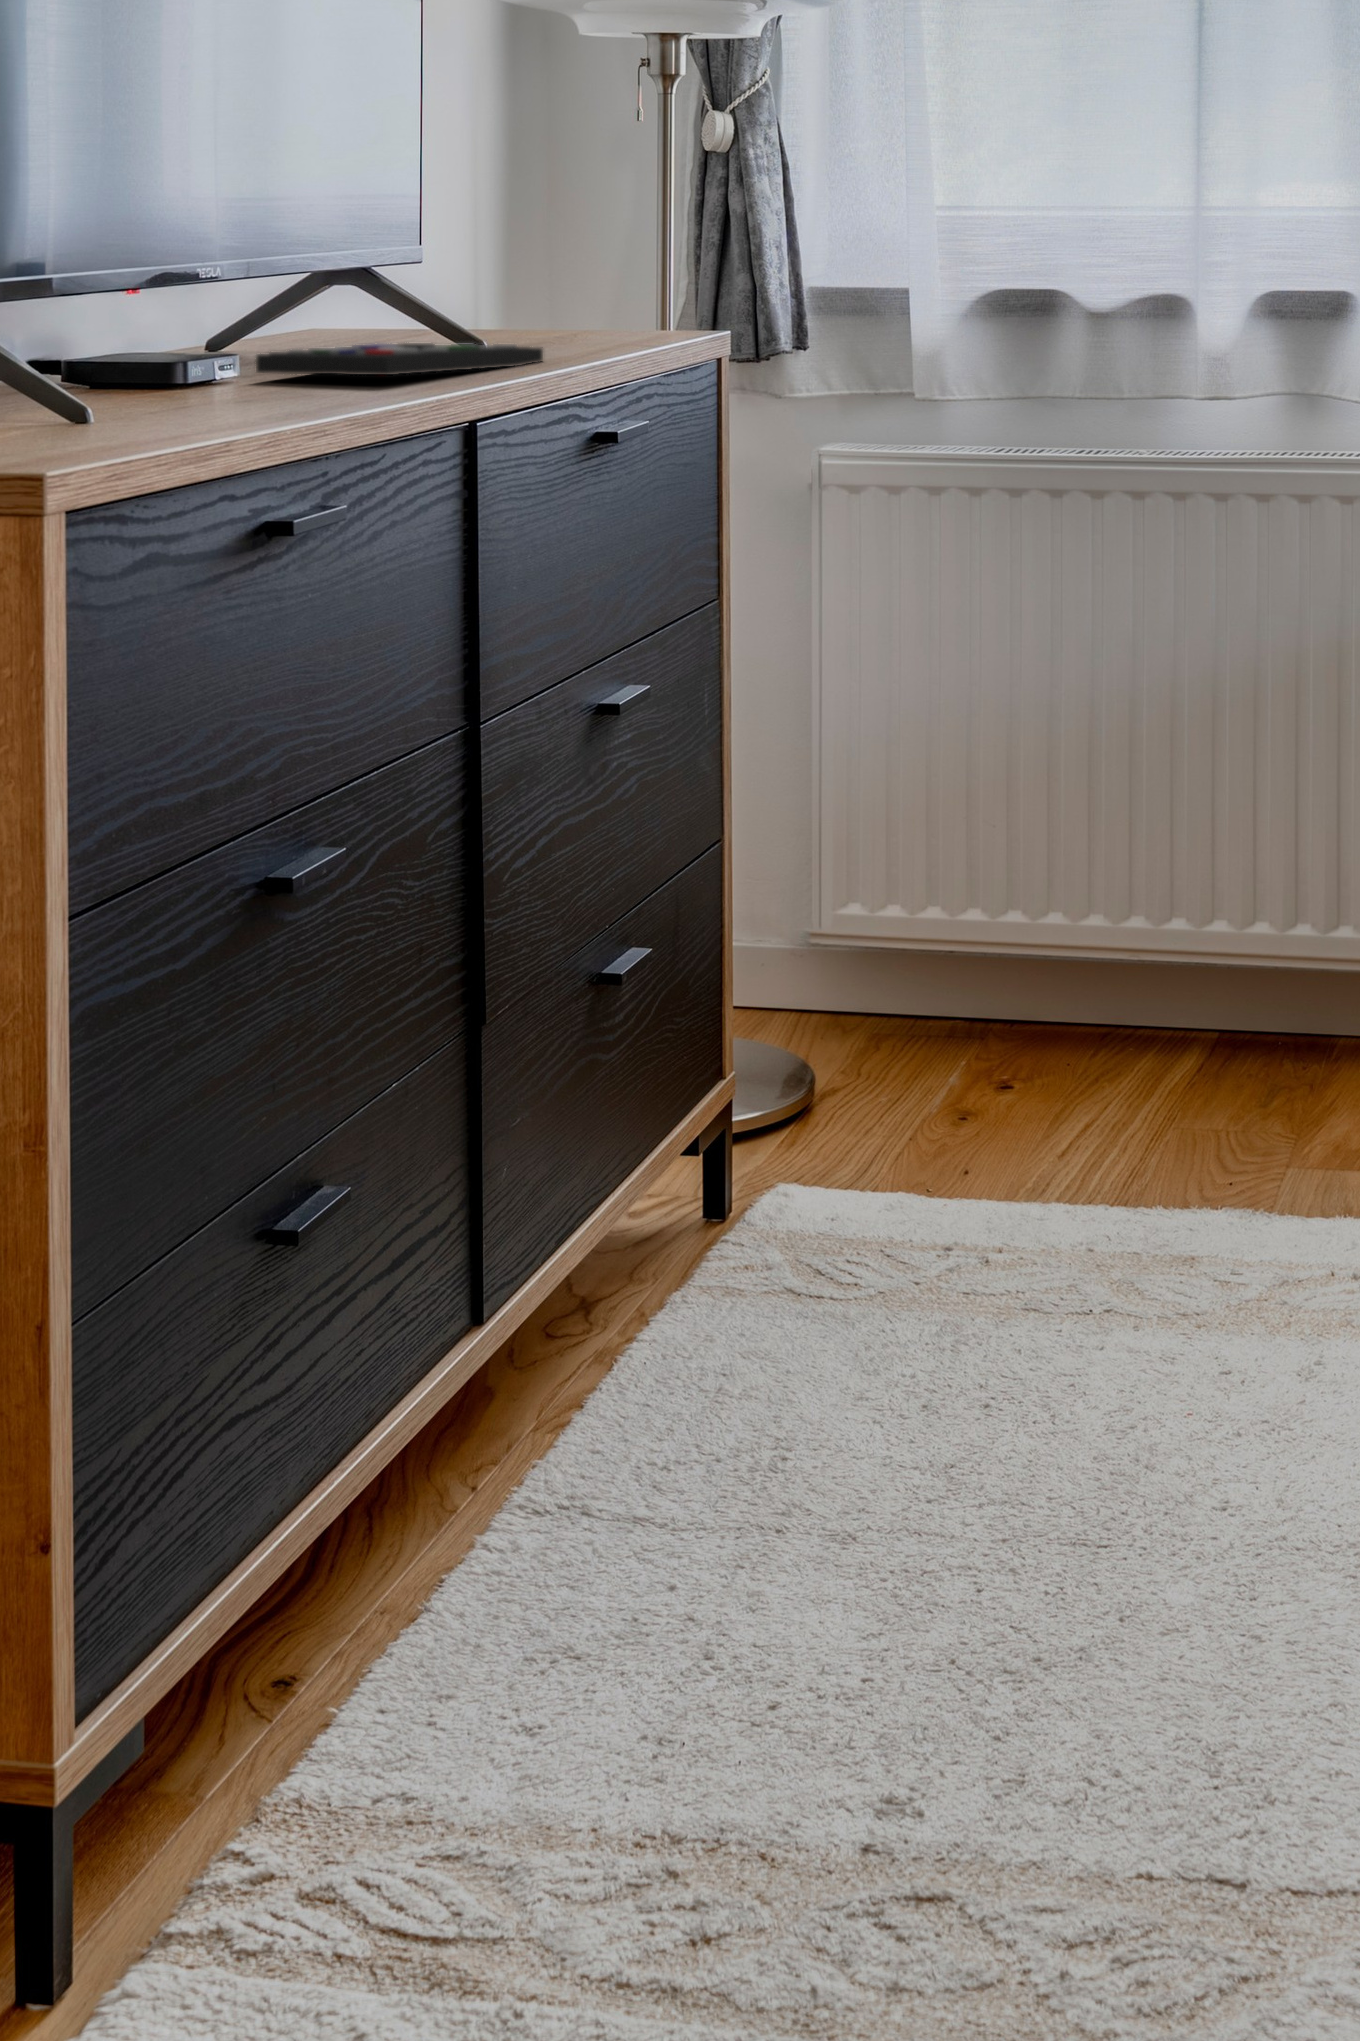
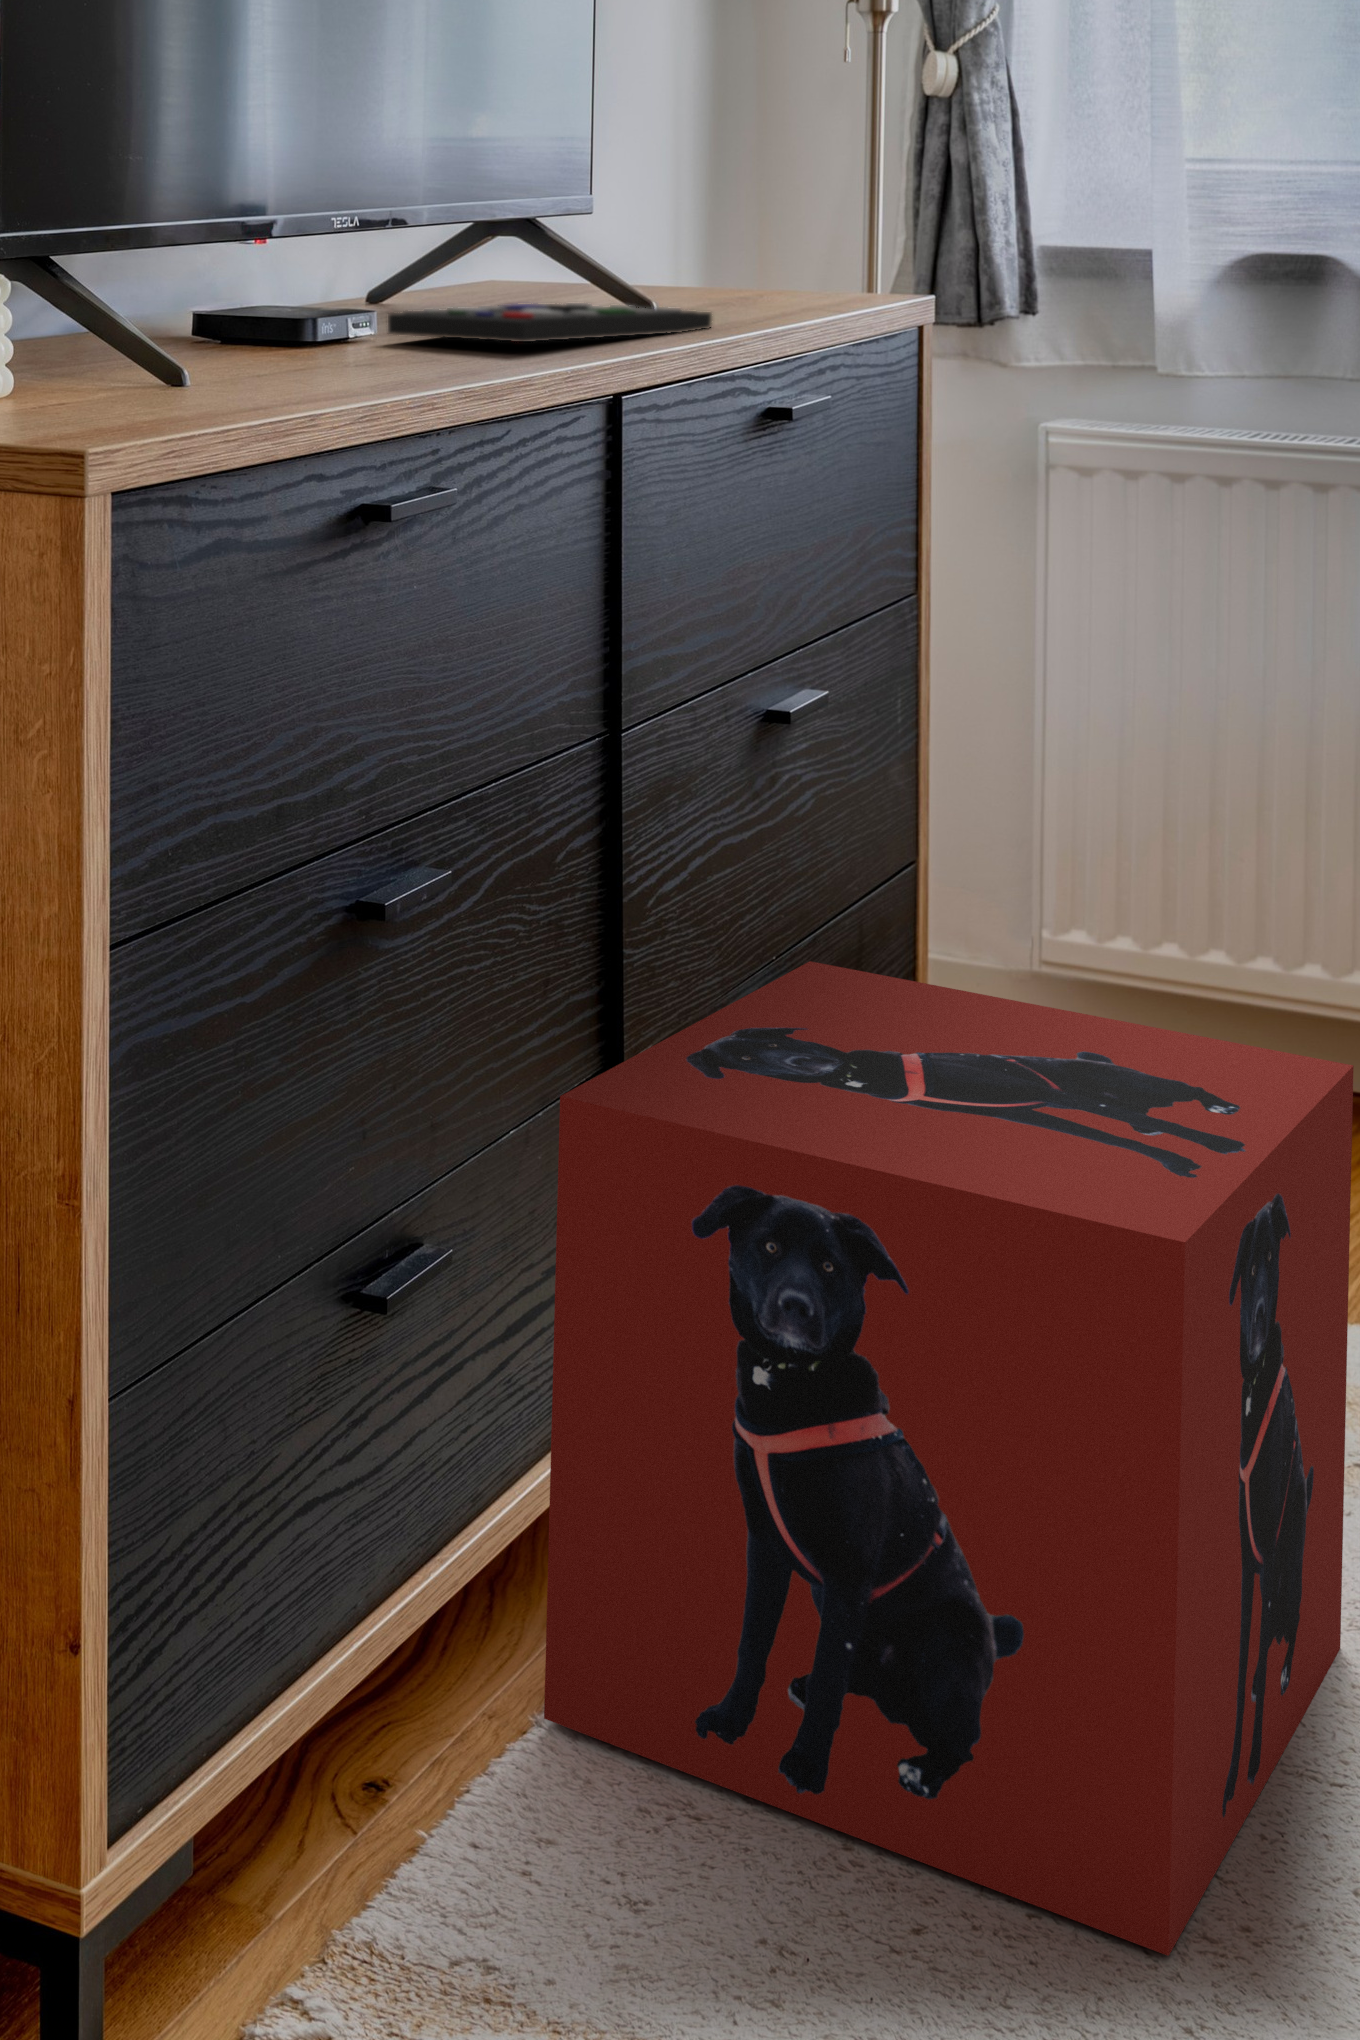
storage box: none [435,924,1098,1680] -> present [544,961,1354,1956]

